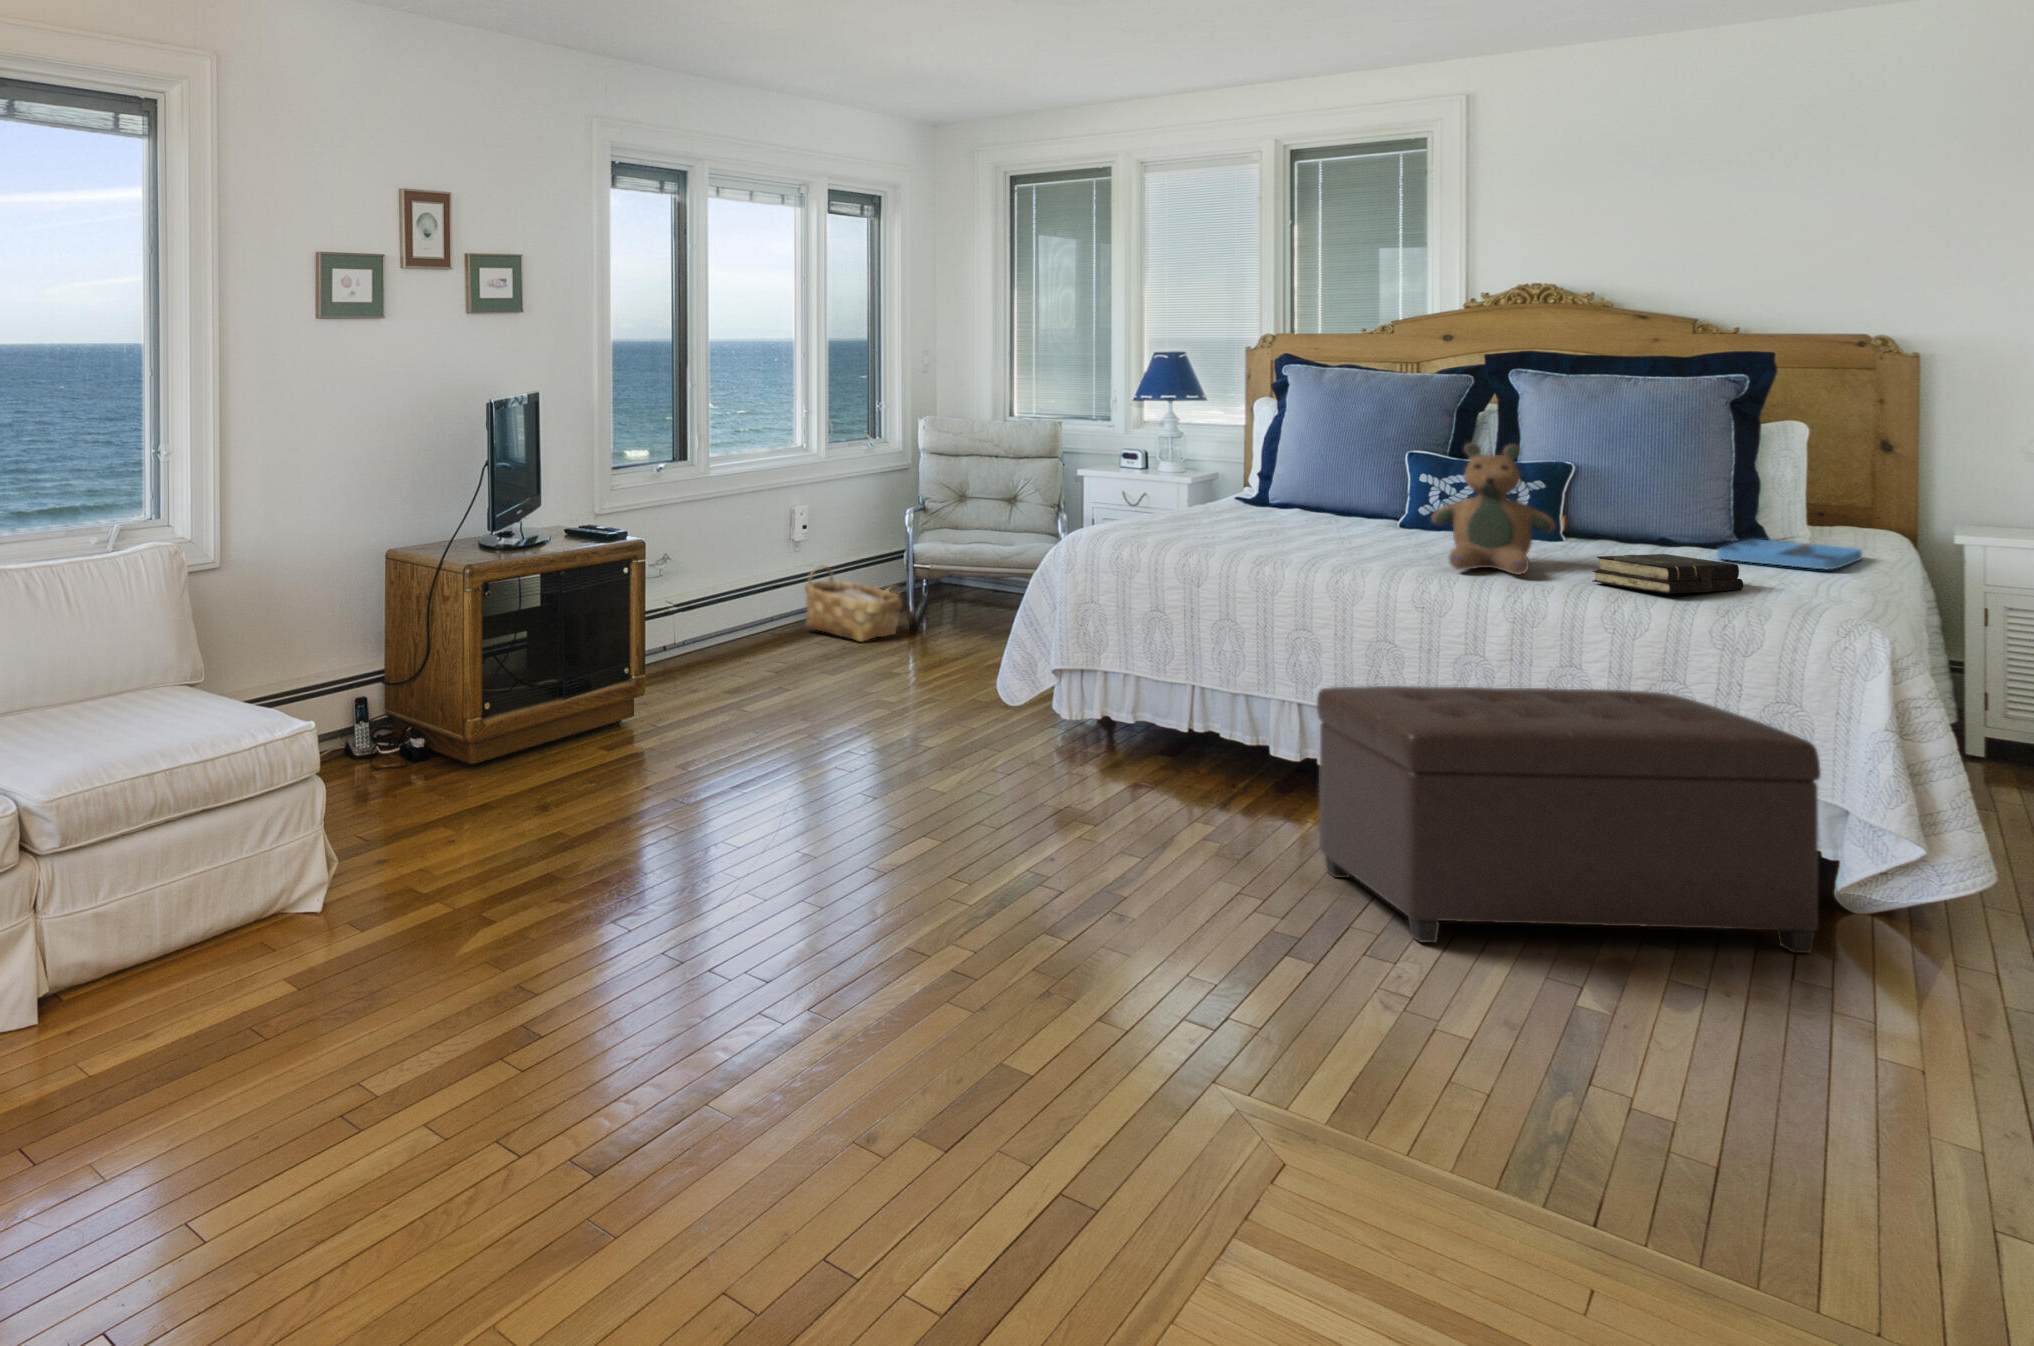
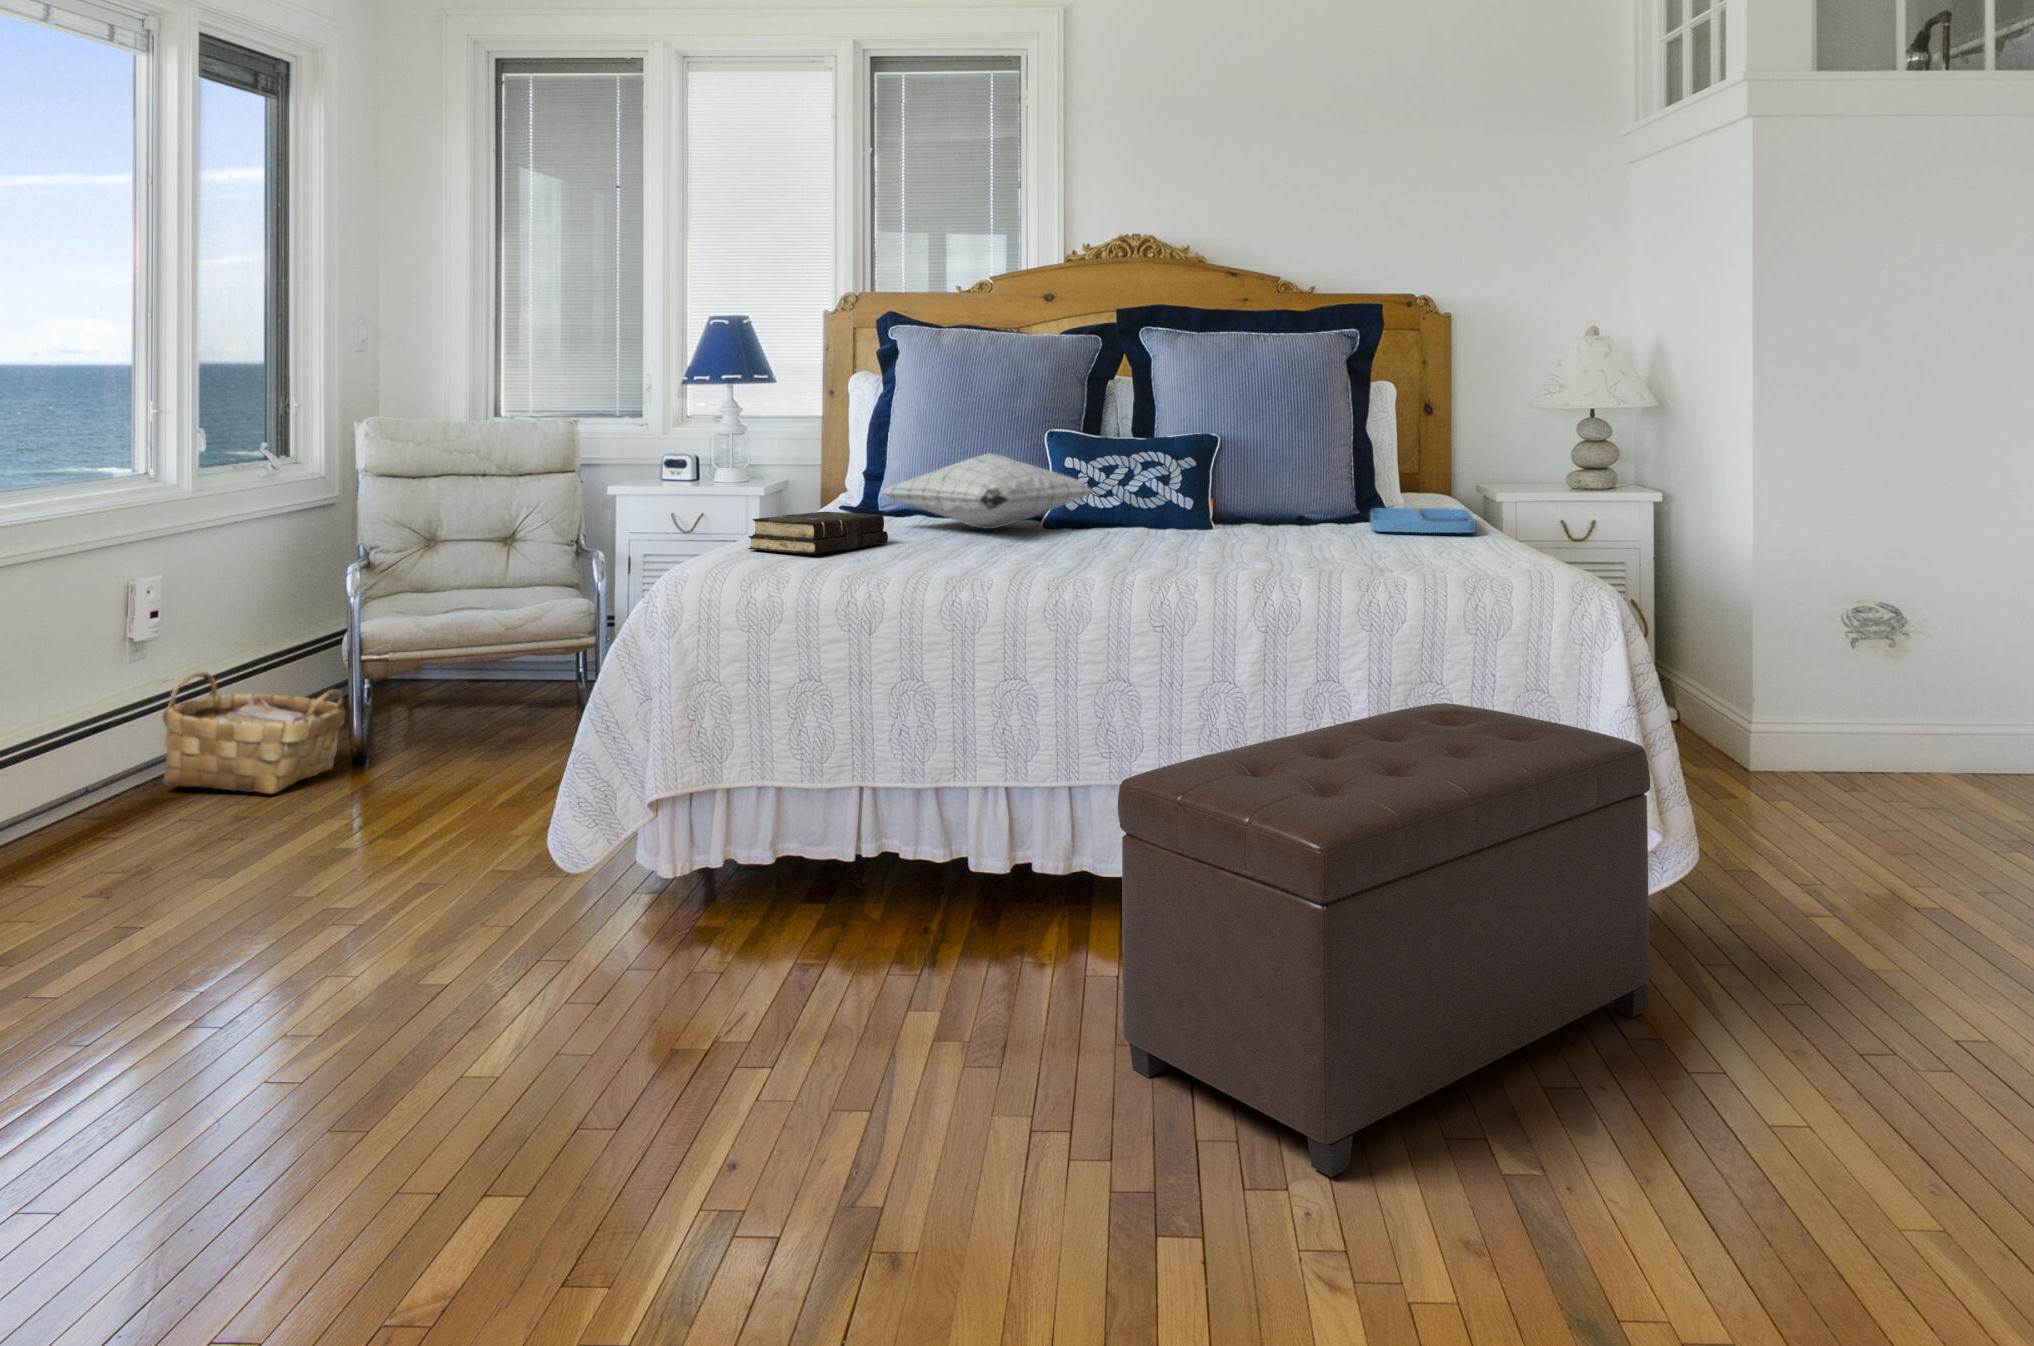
teddy bear: present [1431,443,1556,574] -> none [1136,404,1268,572]
pillow: none [1249,468,1433,525] -> present [882,454,1091,529]
book: present [1592,554,1743,594] -> present [748,511,888,554]

